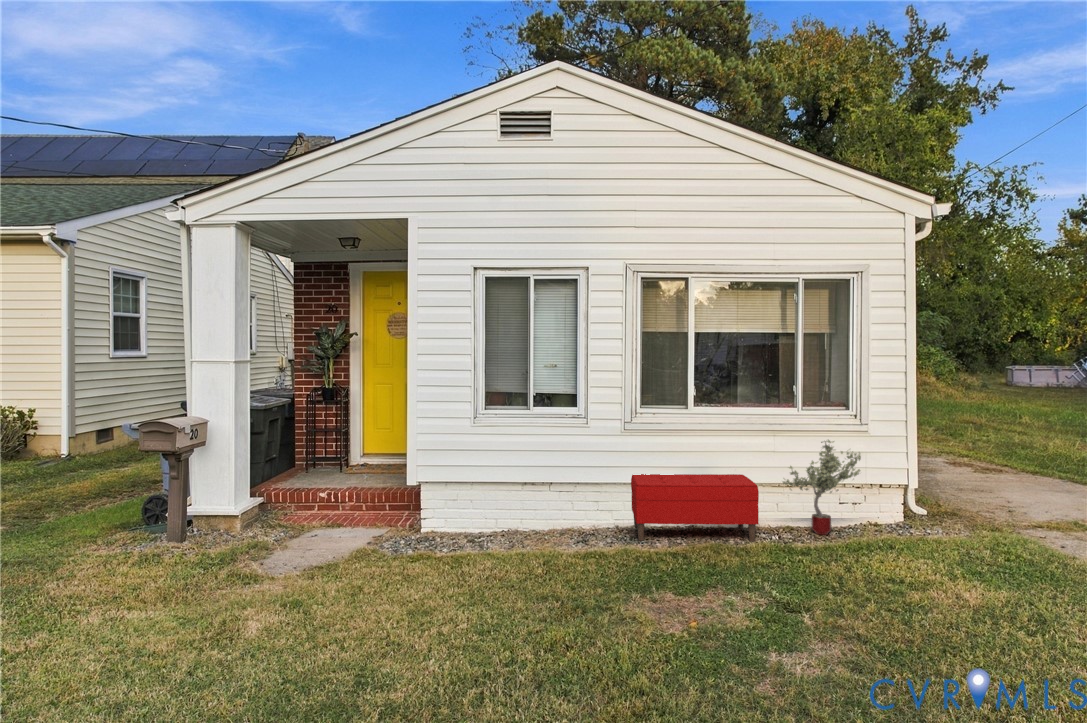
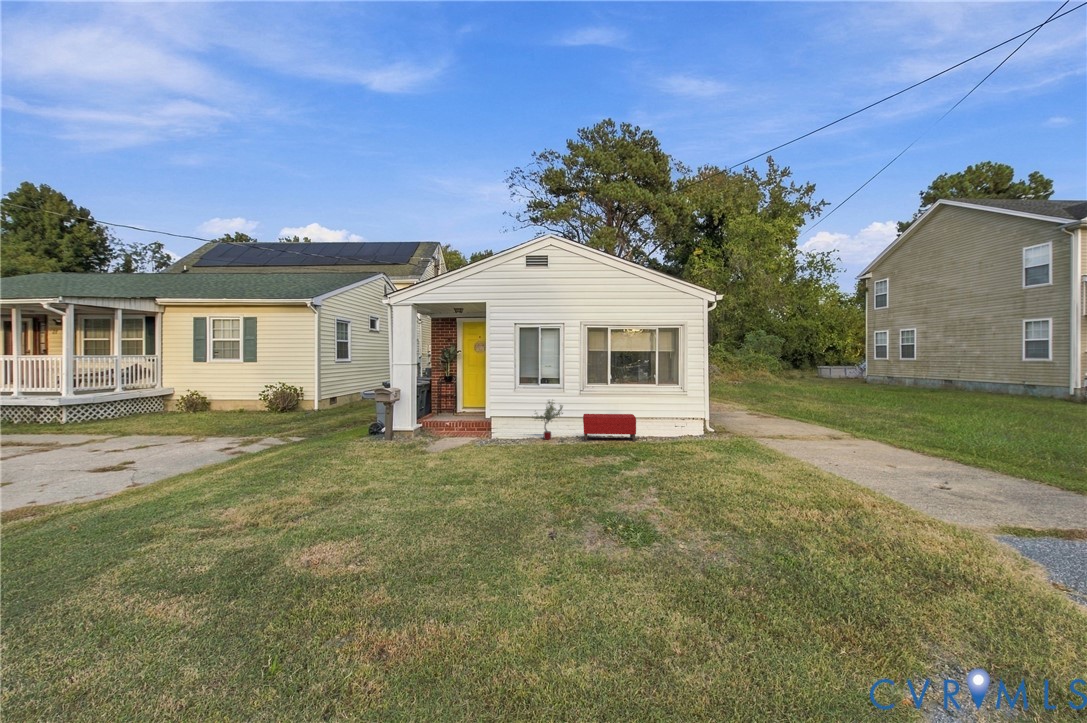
potted tree: present [783,440,861,535] -> present [532,401,563,440]

